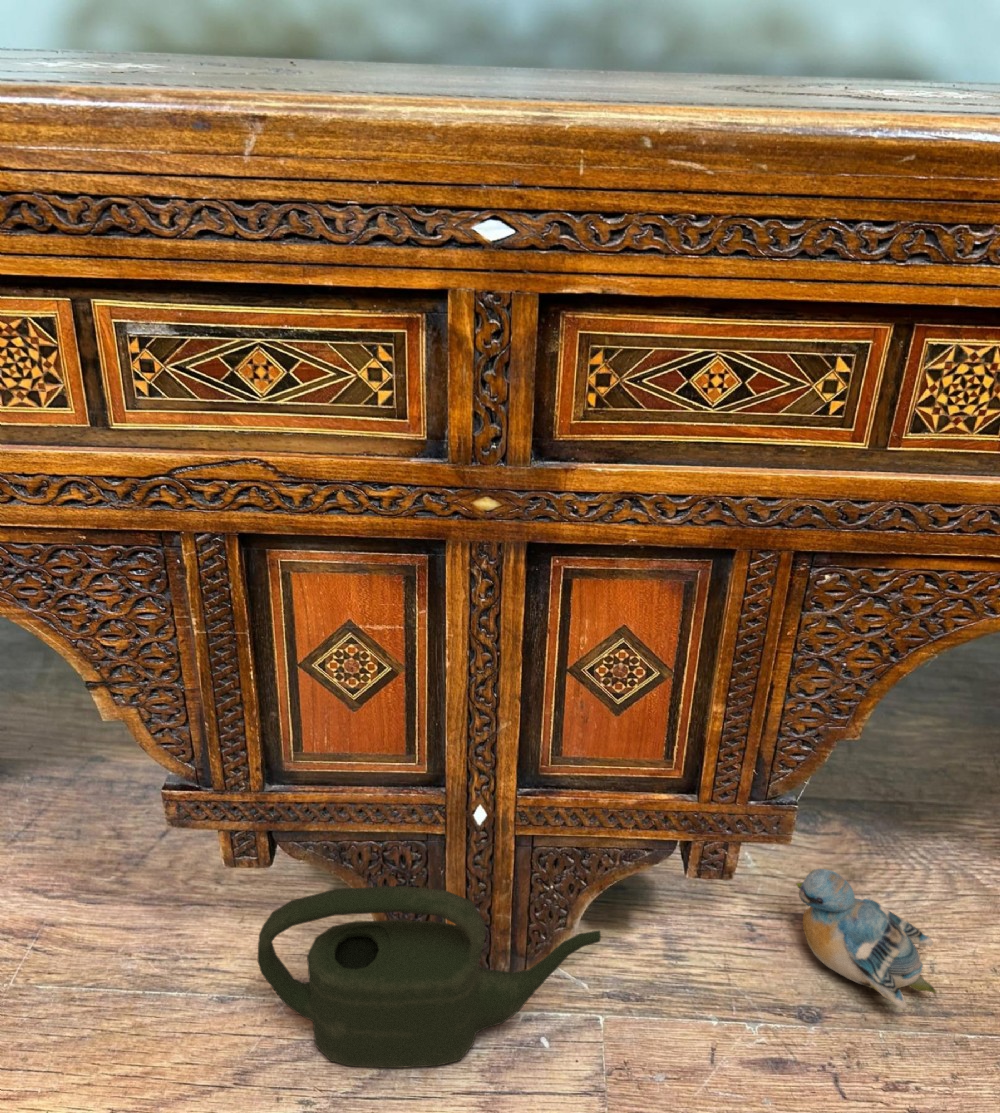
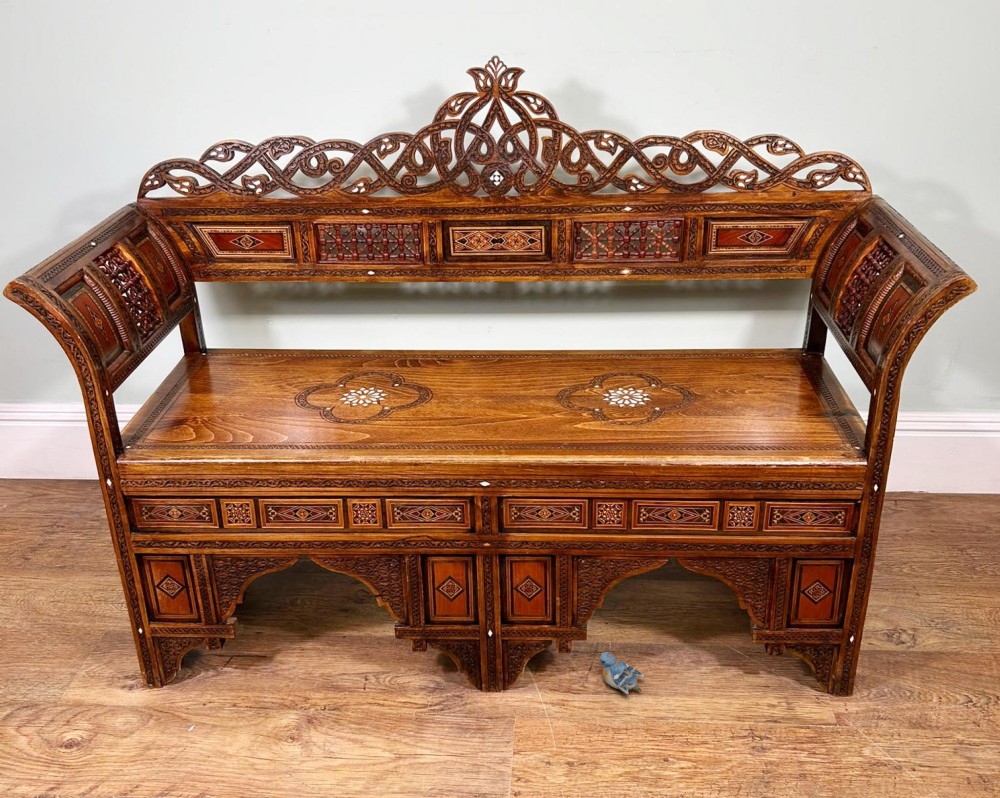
watering can: present [258,886,601,1068] -> none [425,654,527,711]

